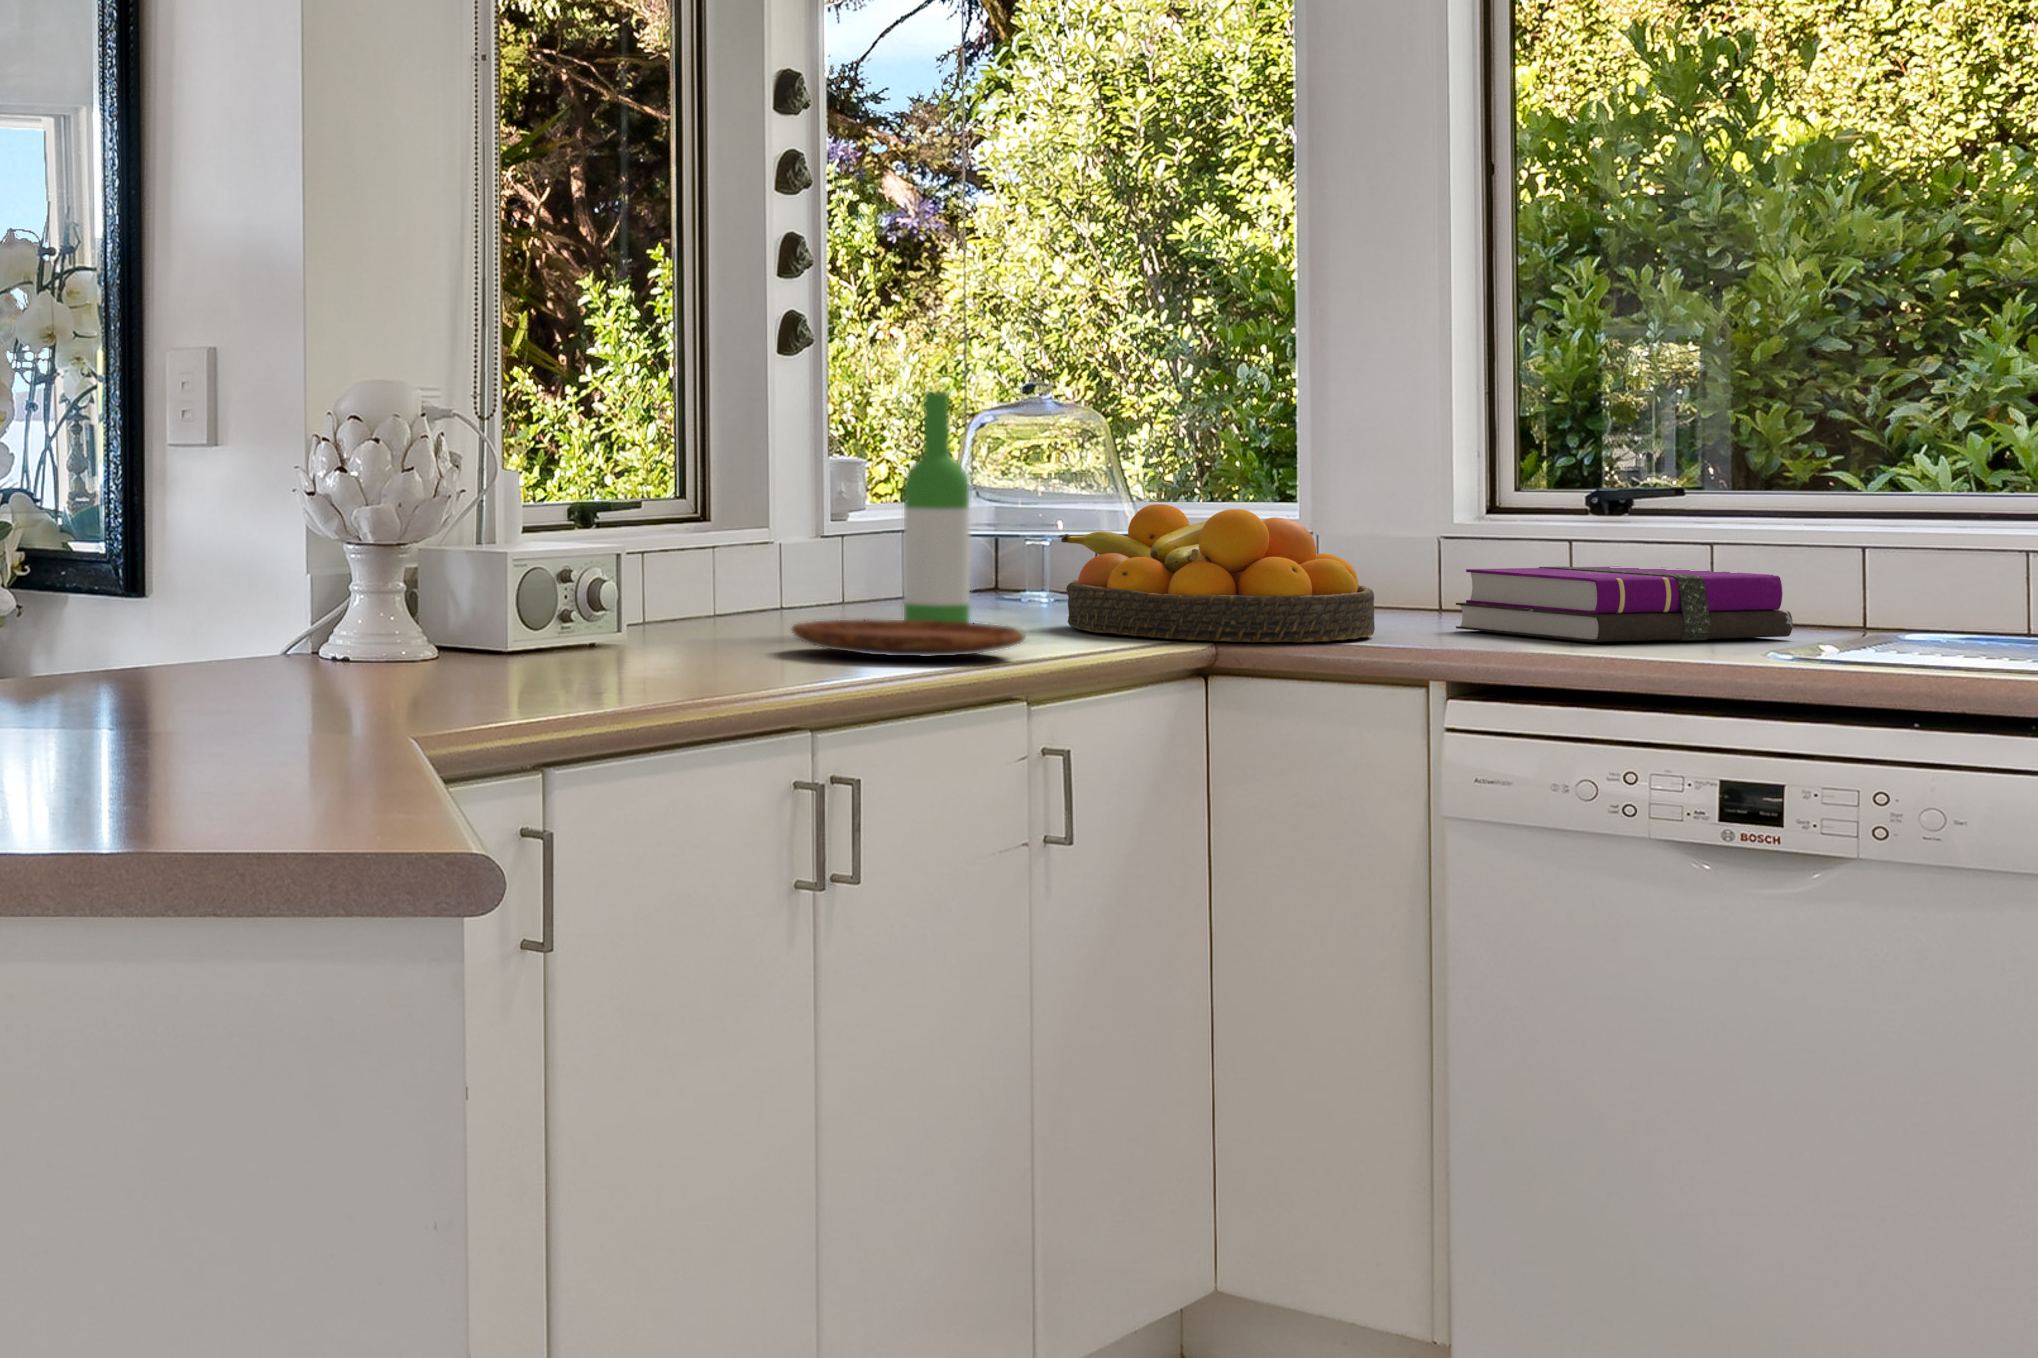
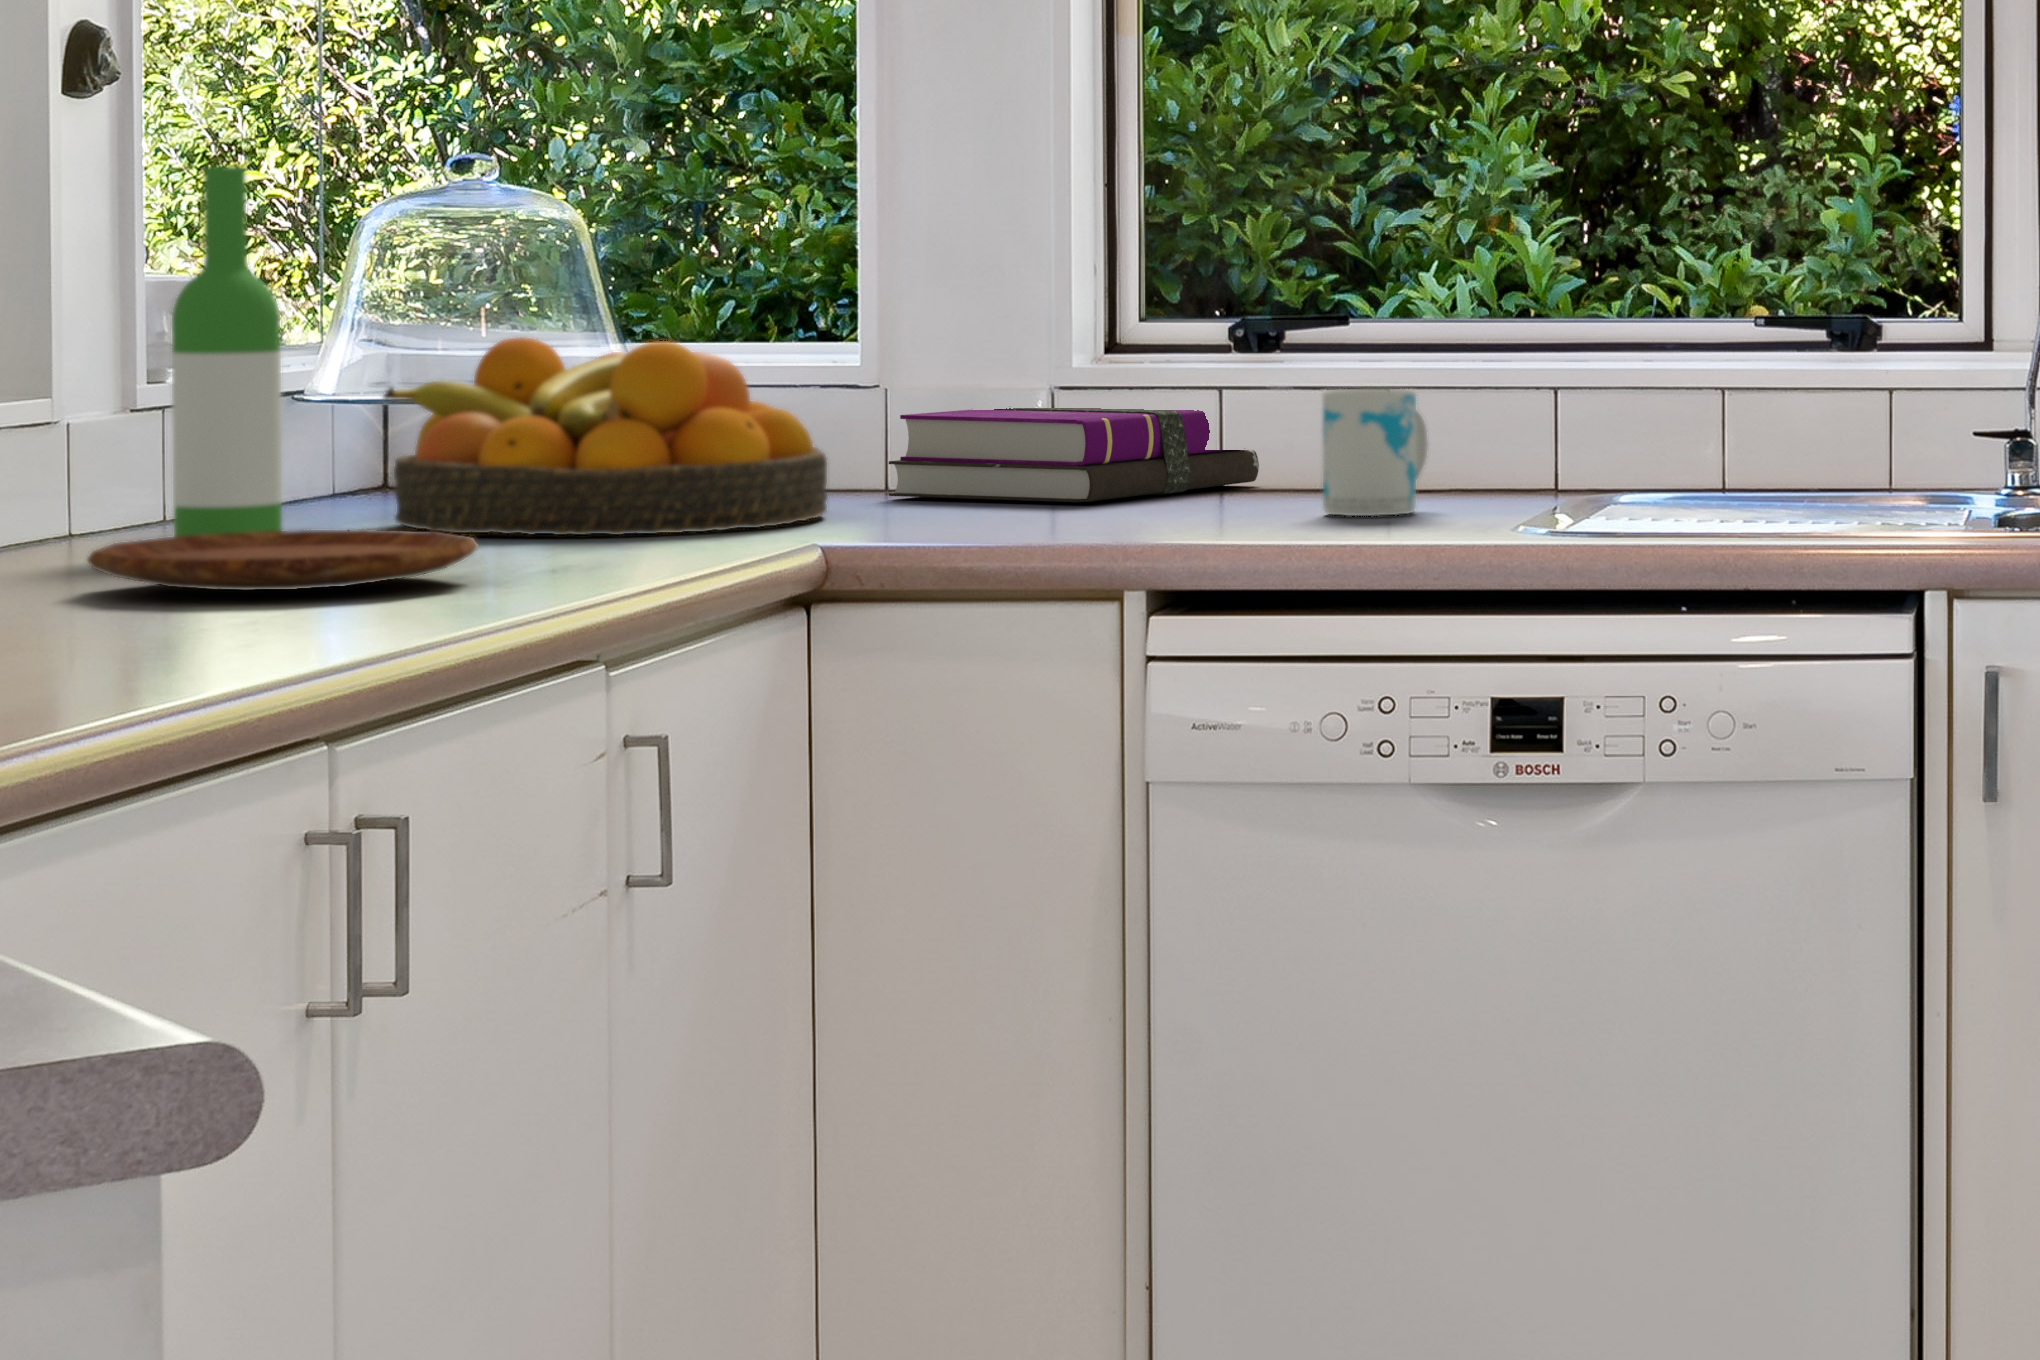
mug: none [1775,563,1889,668] -> present [1323,389,1427,516]

